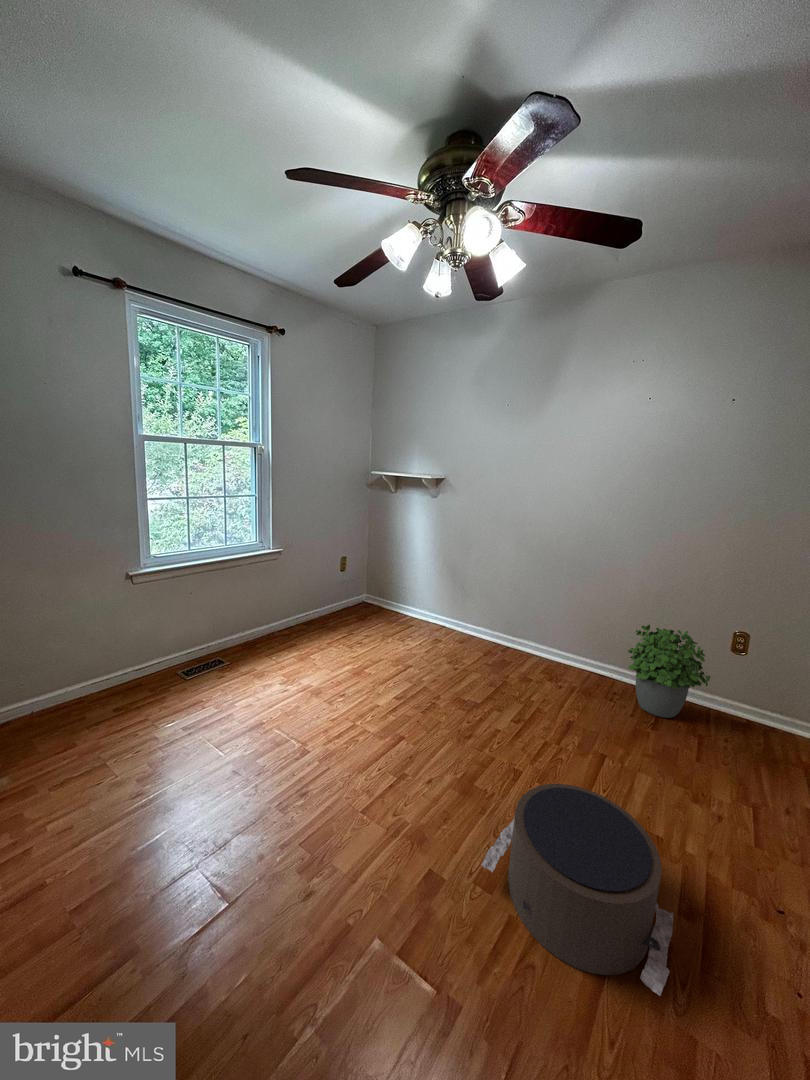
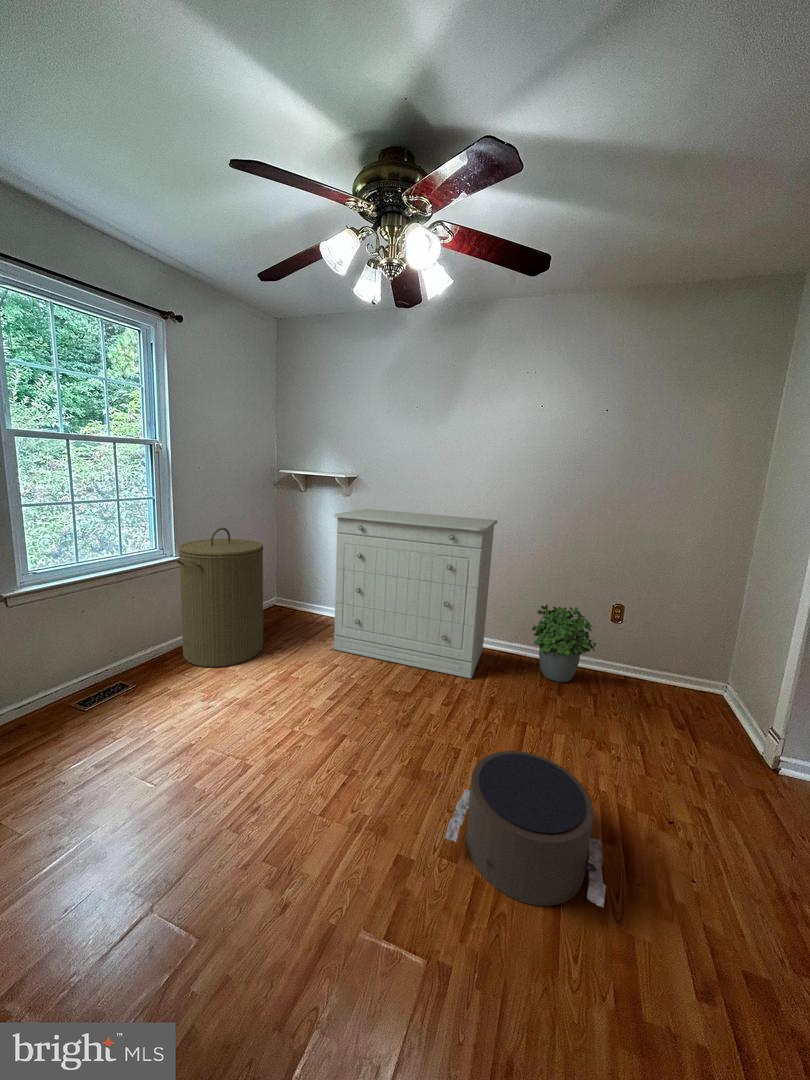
dresser: none [409,510,592,698] -> present [334,509,498,679]
laundry hamper: none [268,524,346,655] -> present [177,528,263,667]

